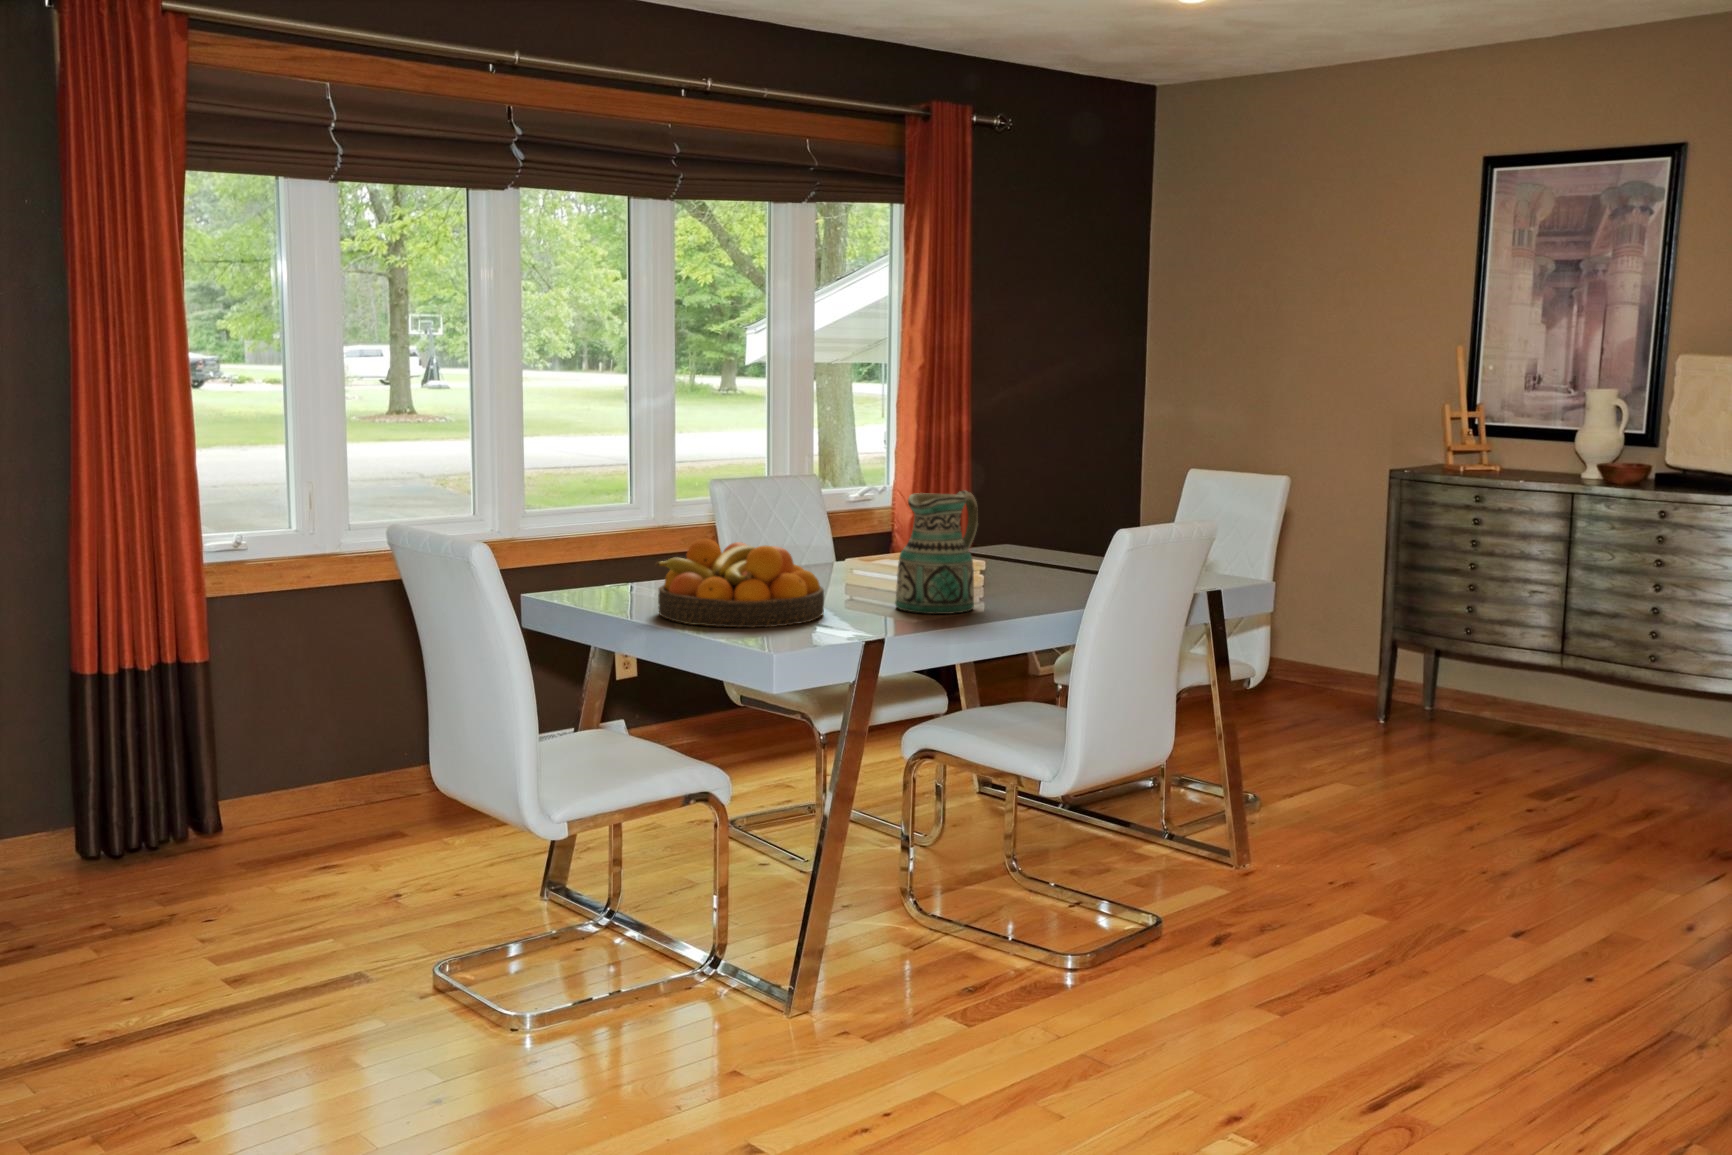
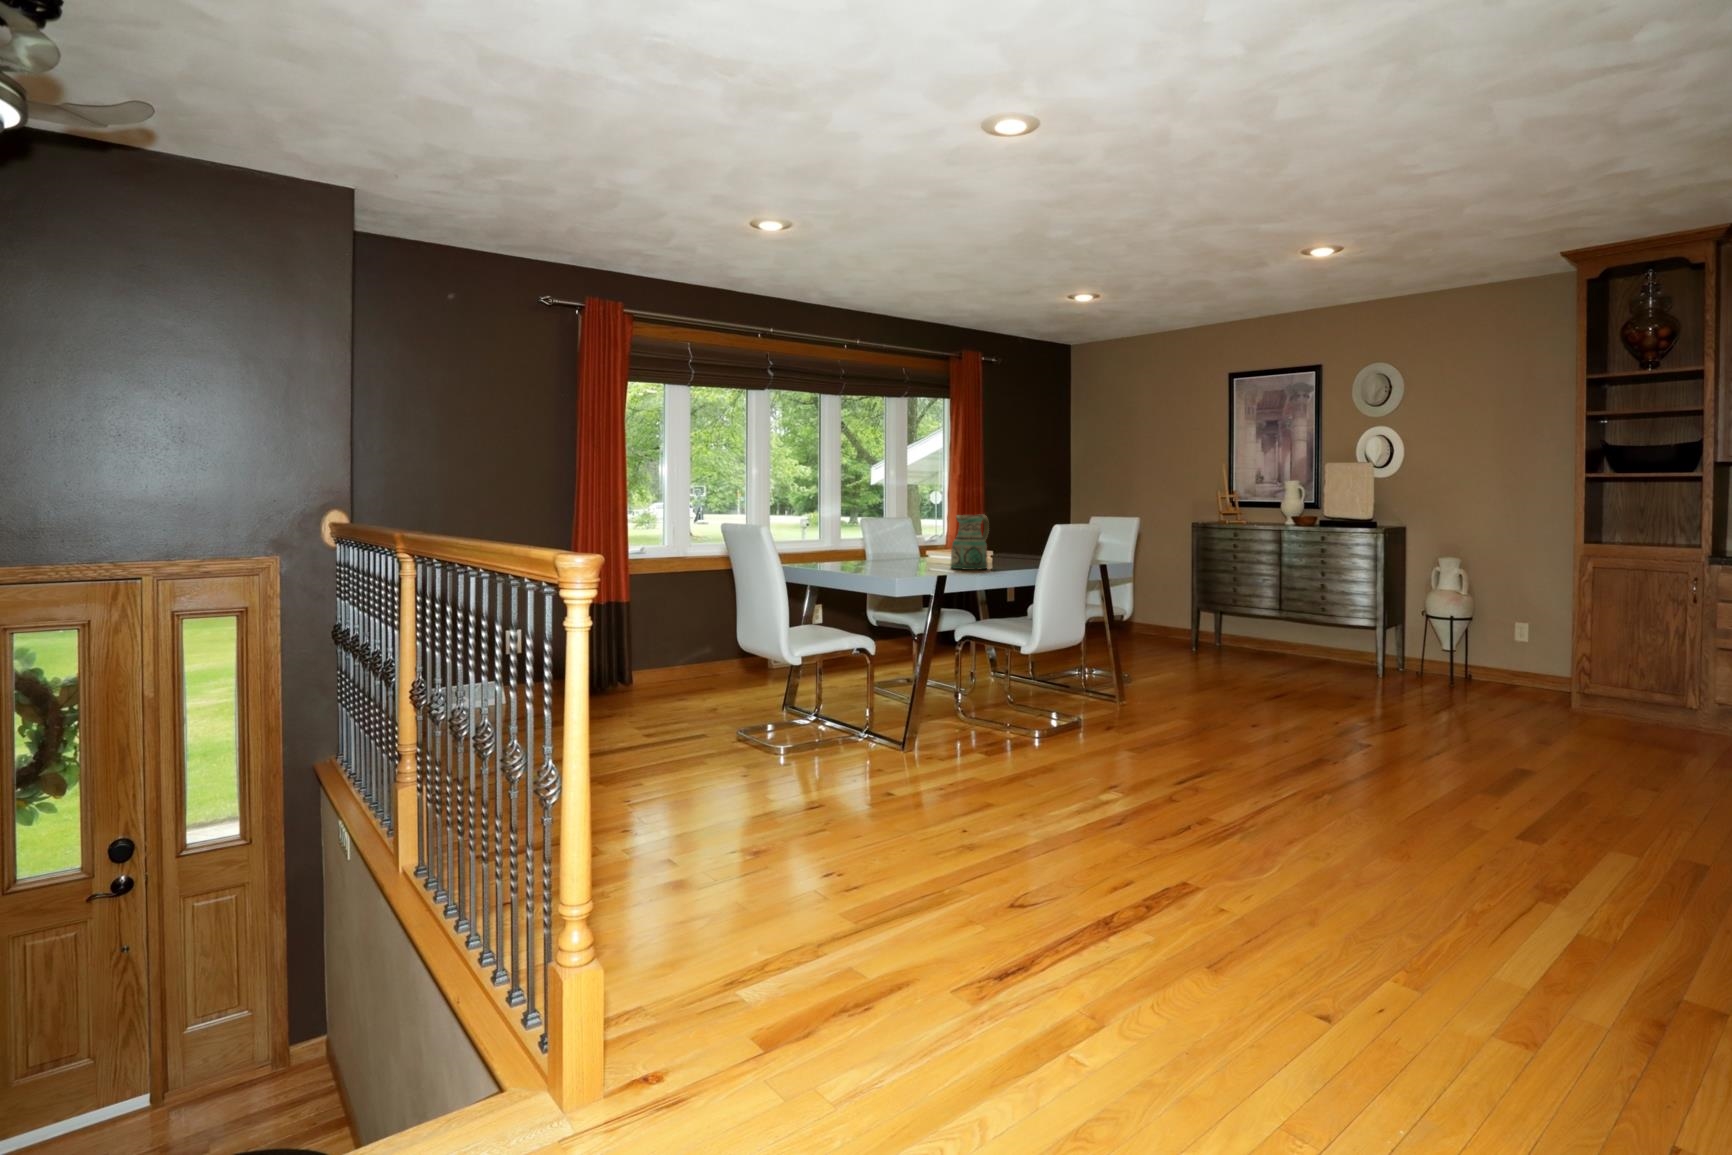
fruit bowl: present [656,539,824,628] -> none [839,535,917,573]

